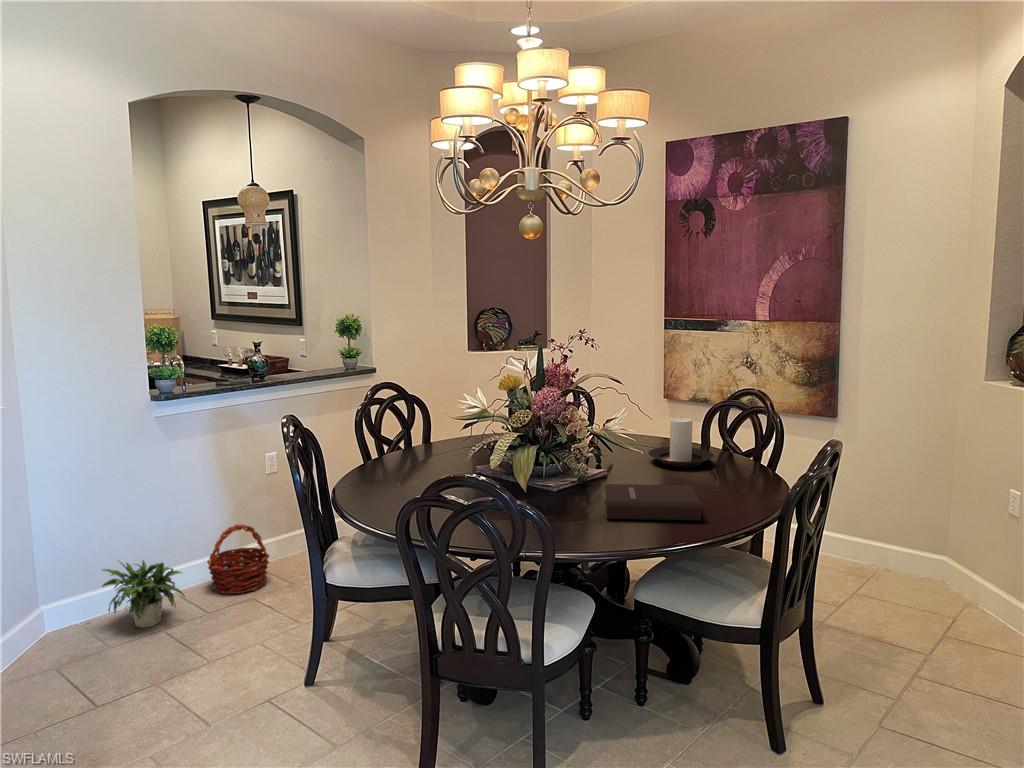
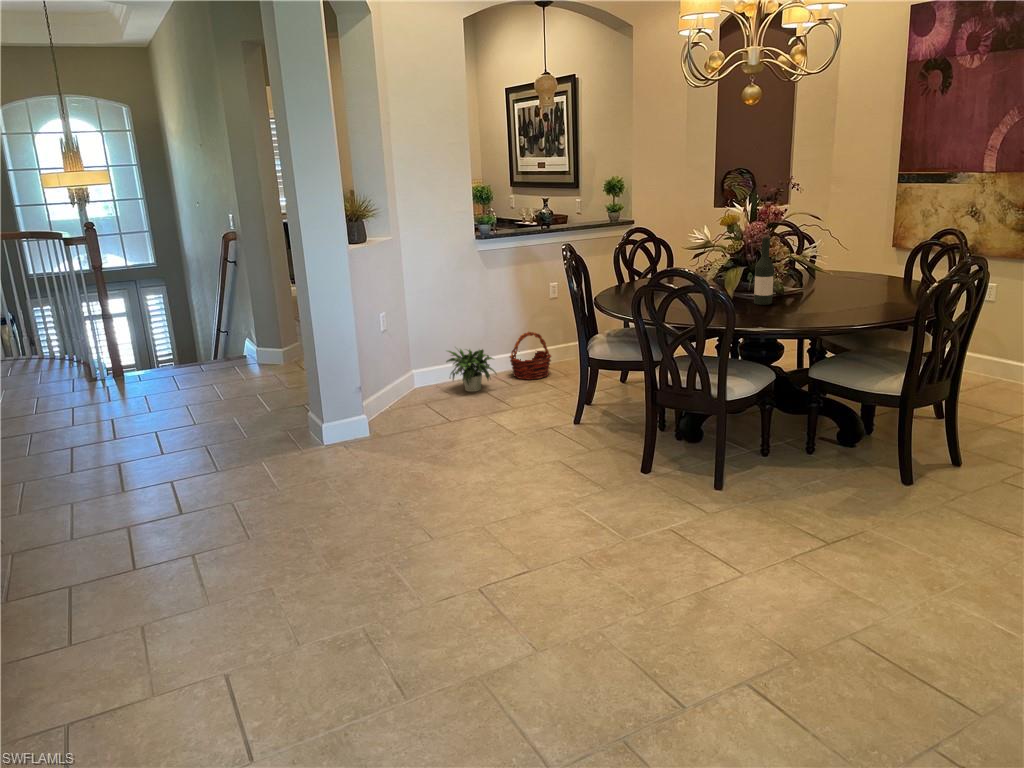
wine bottle: none [558,410,583,505] -> present [754,236,774,305]
candle holder: present [648,417,714,468] -> none [841,248,898,289]
book: present [604,484,701,521] -> none [784,291,858,315]

